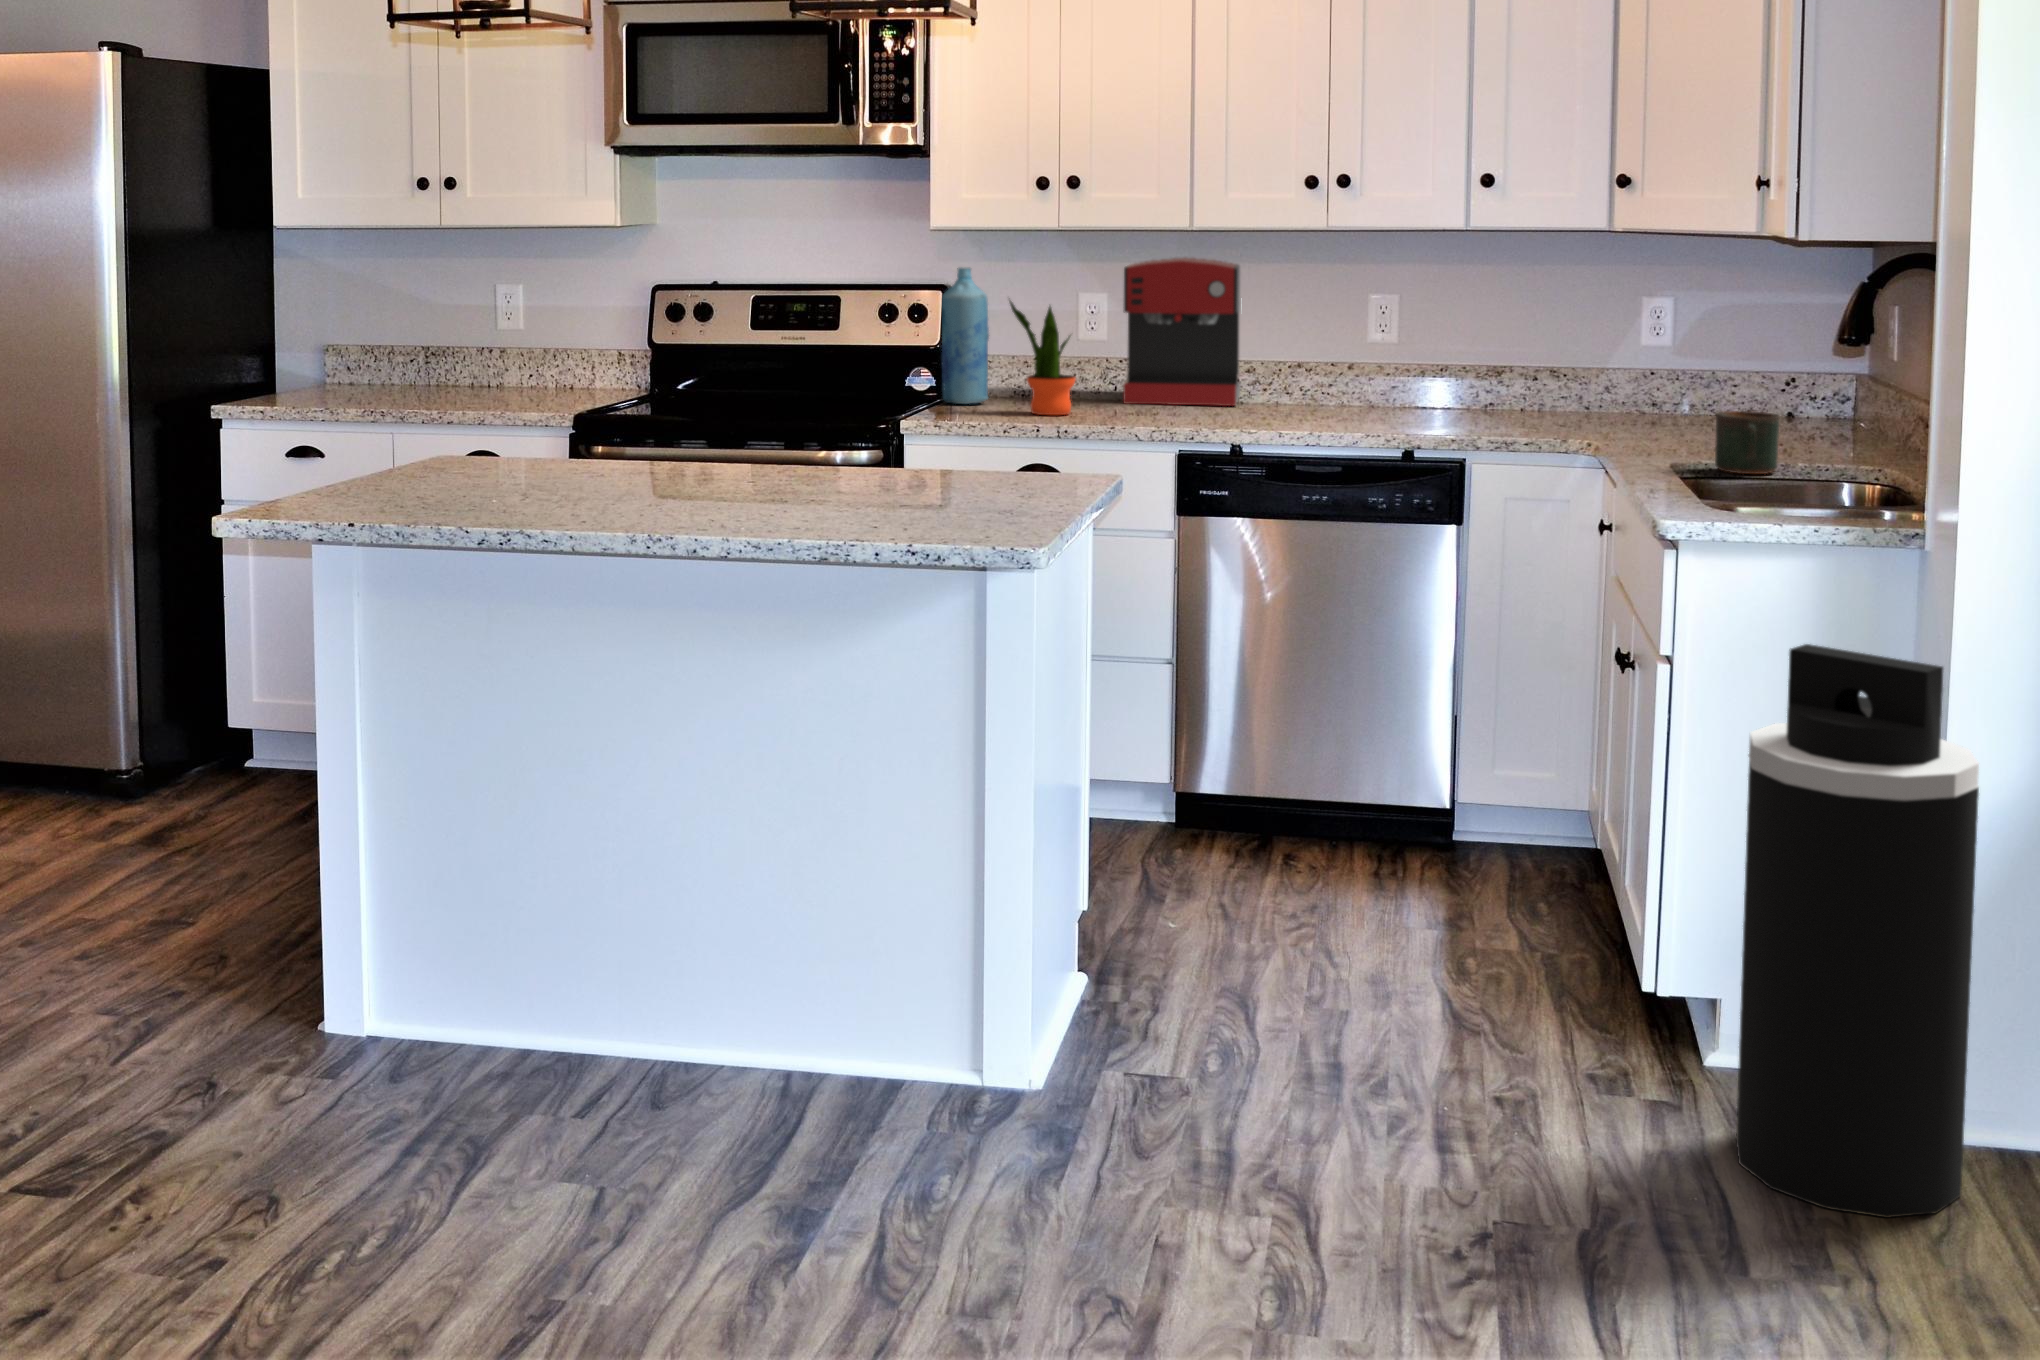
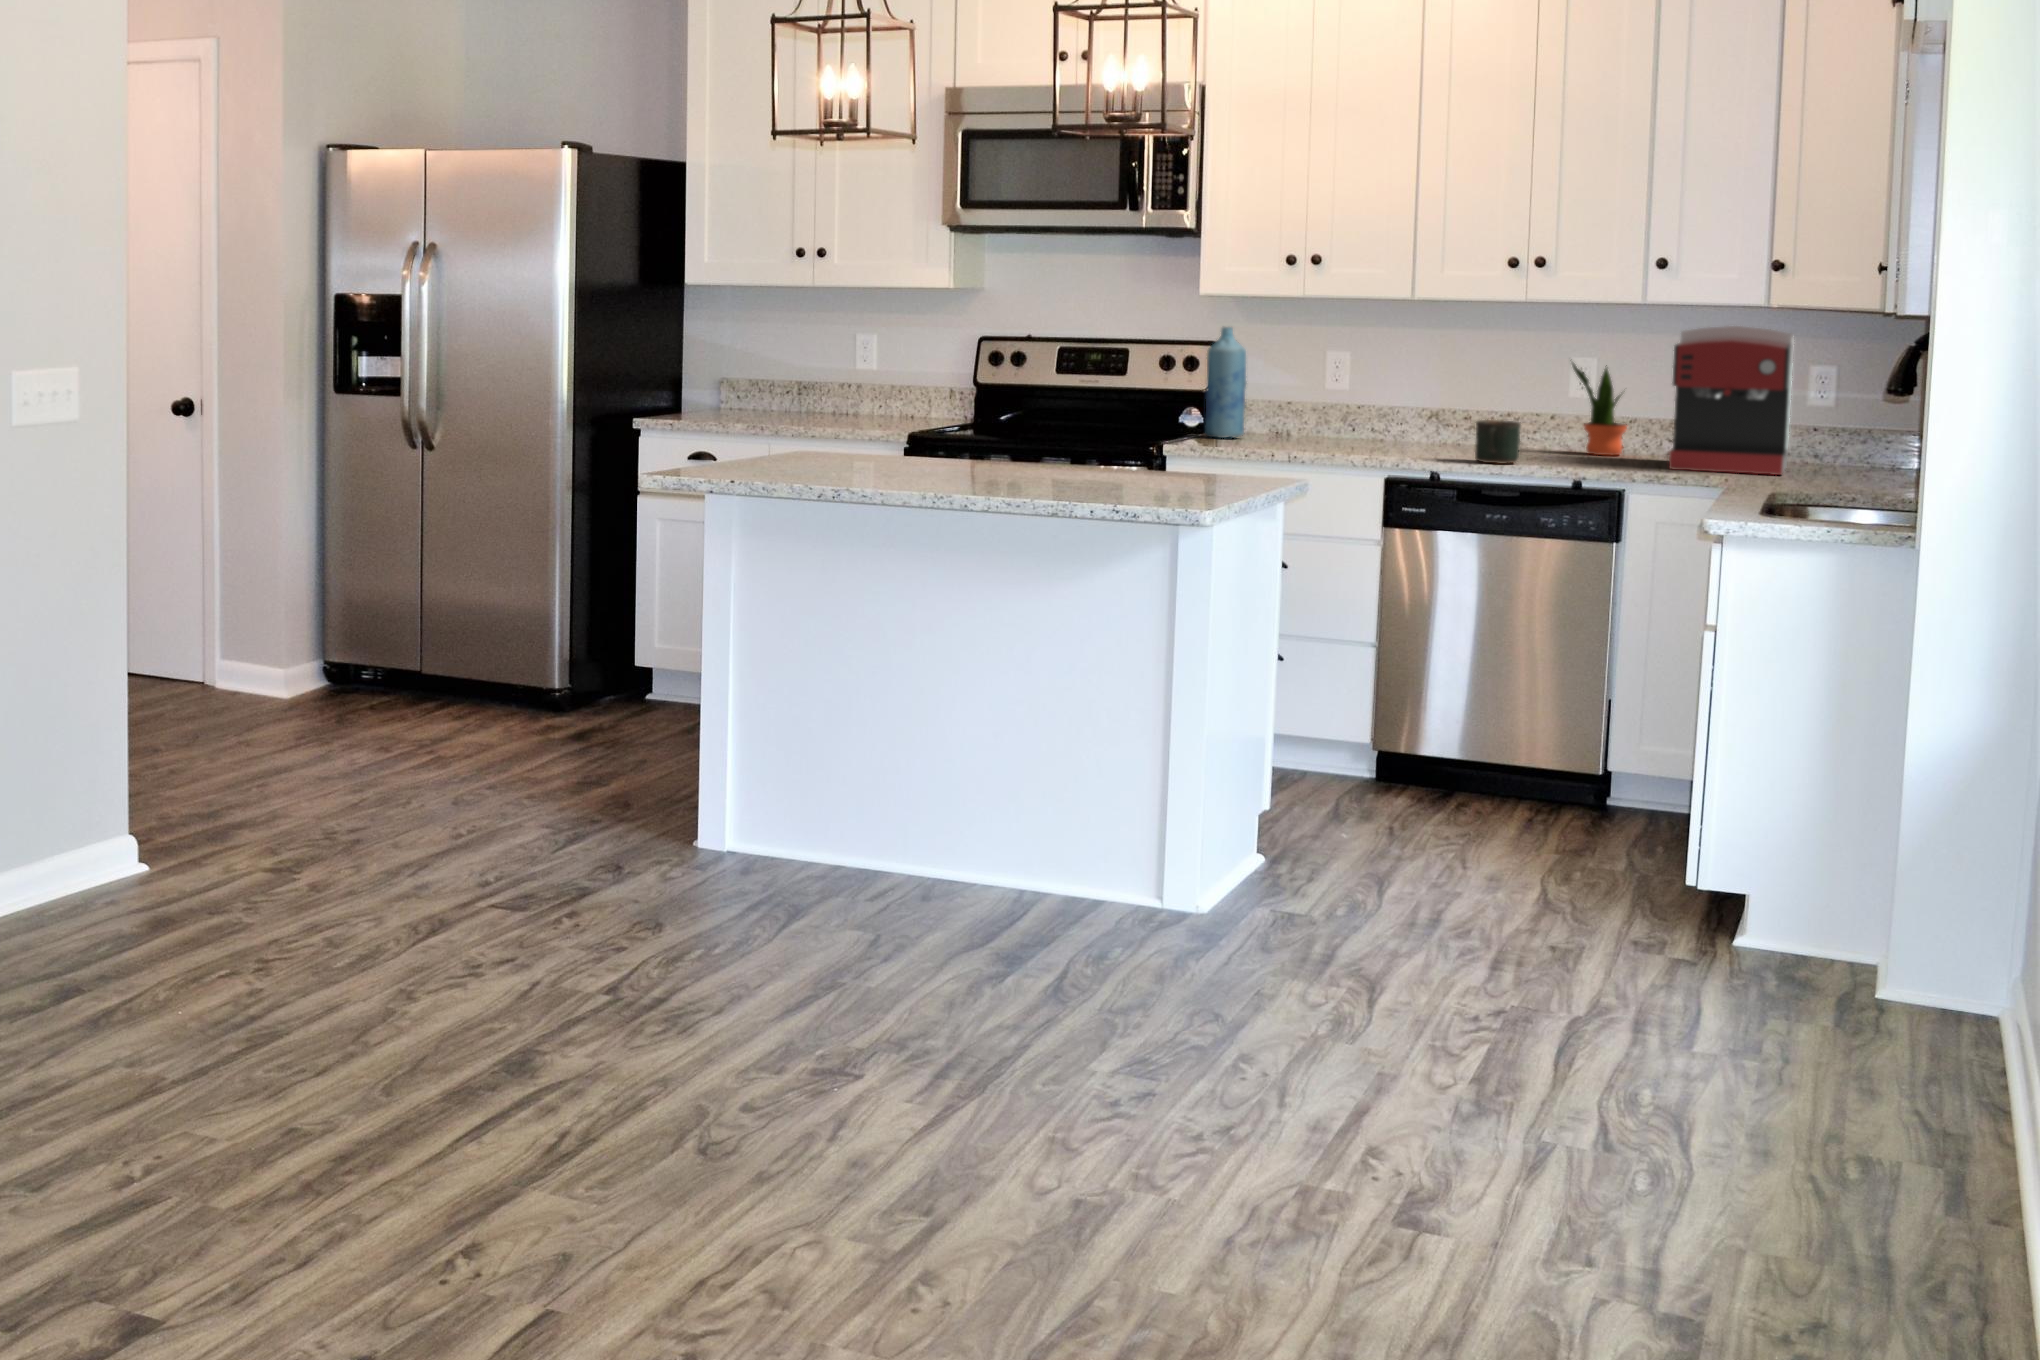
coffee maker: present [1123,257,1242,406] -> present [1669,326,1794,475]
potted plant: present [1010,301,1076,415] -> present [1572,363,1627,455]
mug: present [1715,411,1780,474] -> present [1475,420,1521,464]
trash can: present [1736,644,1979,1218] -> none [1713,606,1901,1015]

